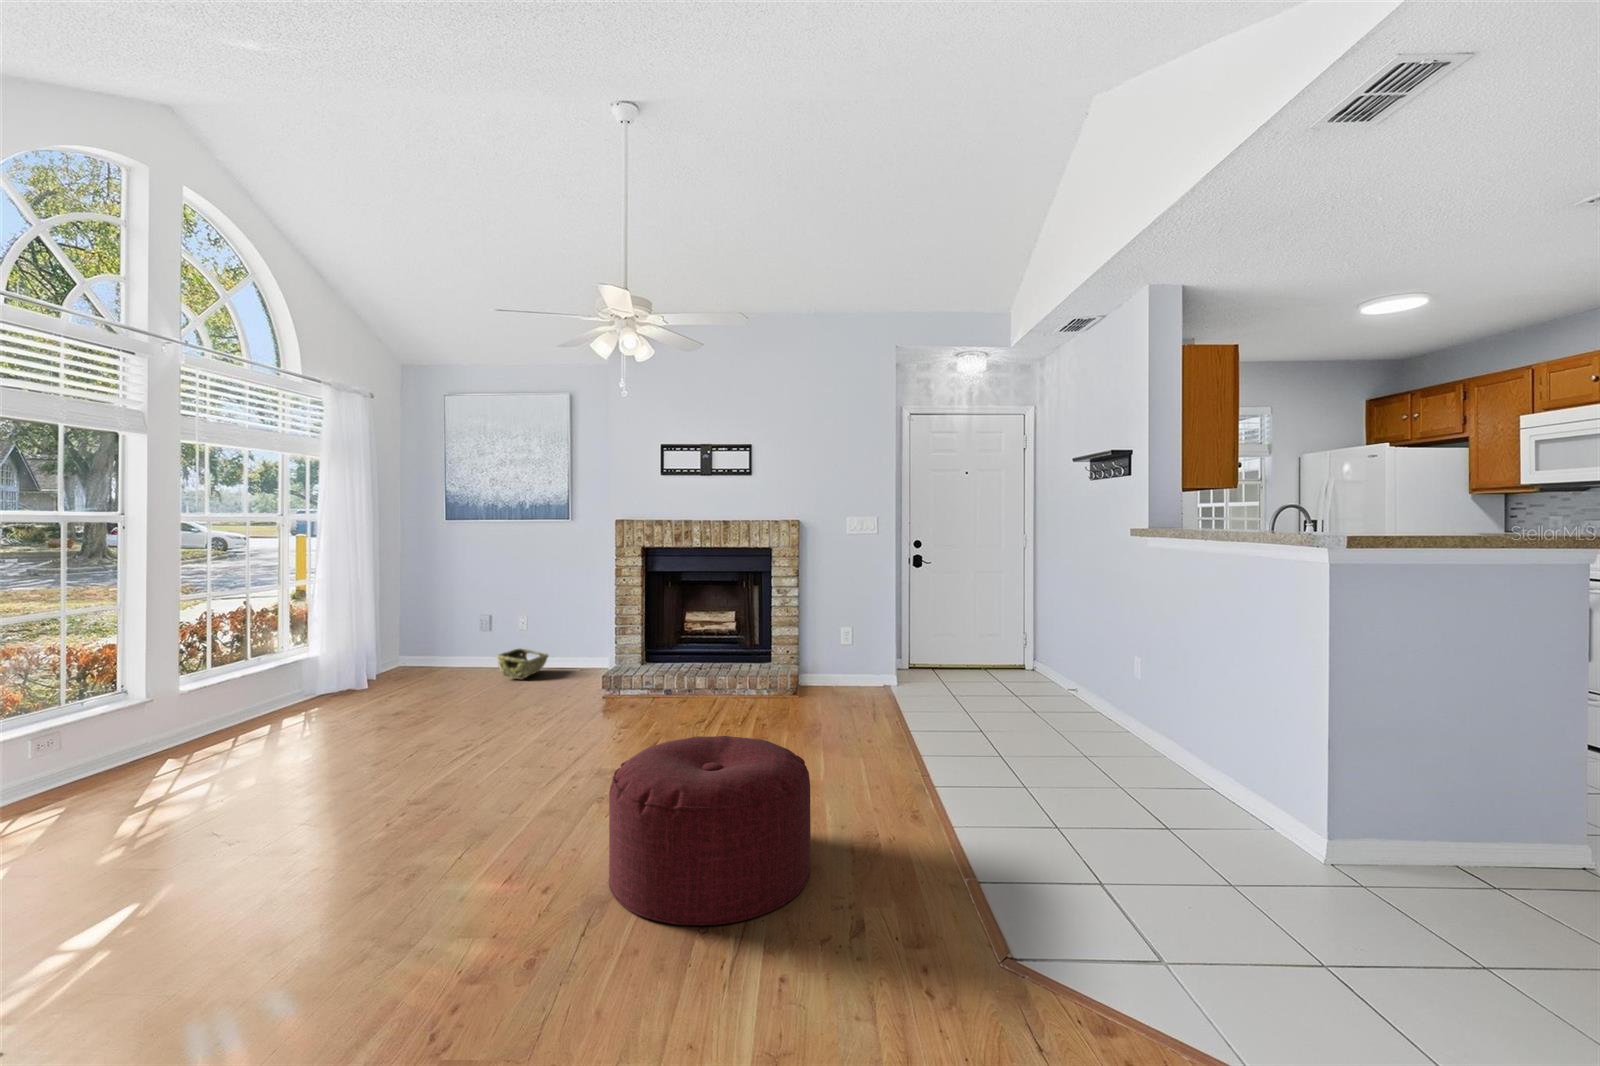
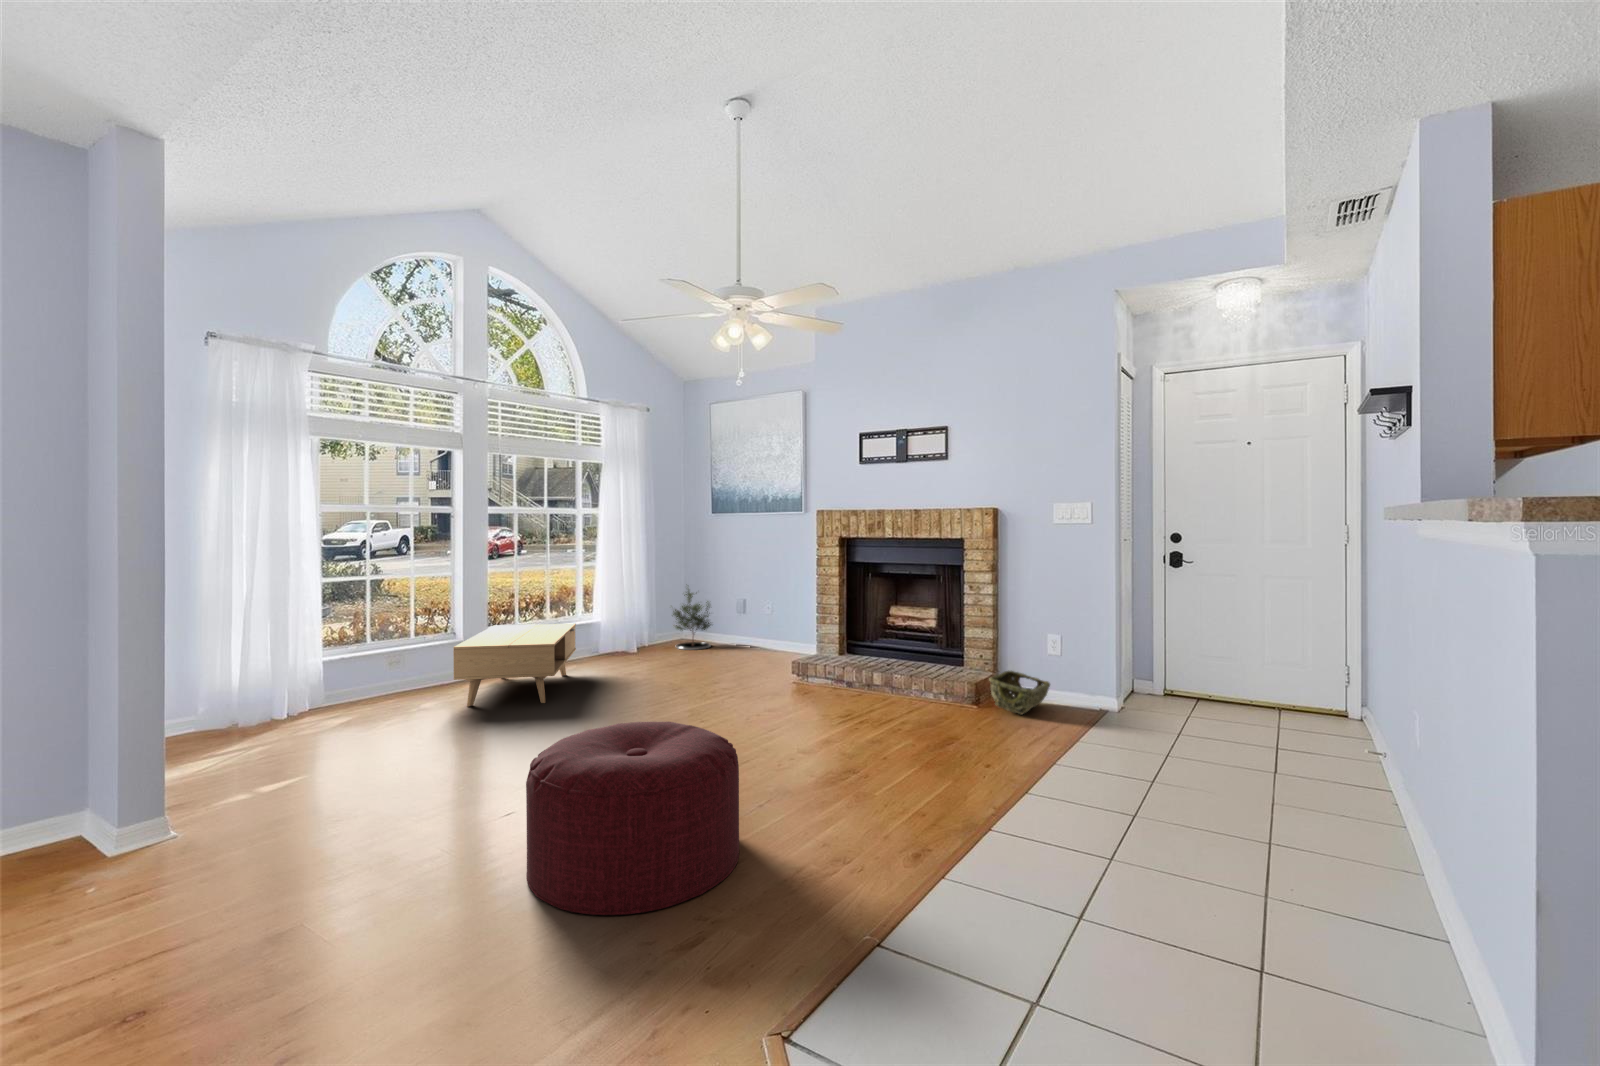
potted tree: none [401,603,457,680] -> present [673,589,711,650]
woven basket: present [497,649,548,679] -> present [989,671,1050,714]
coffee table: none [185,661,352,786] -> present [453,623,576,706]

